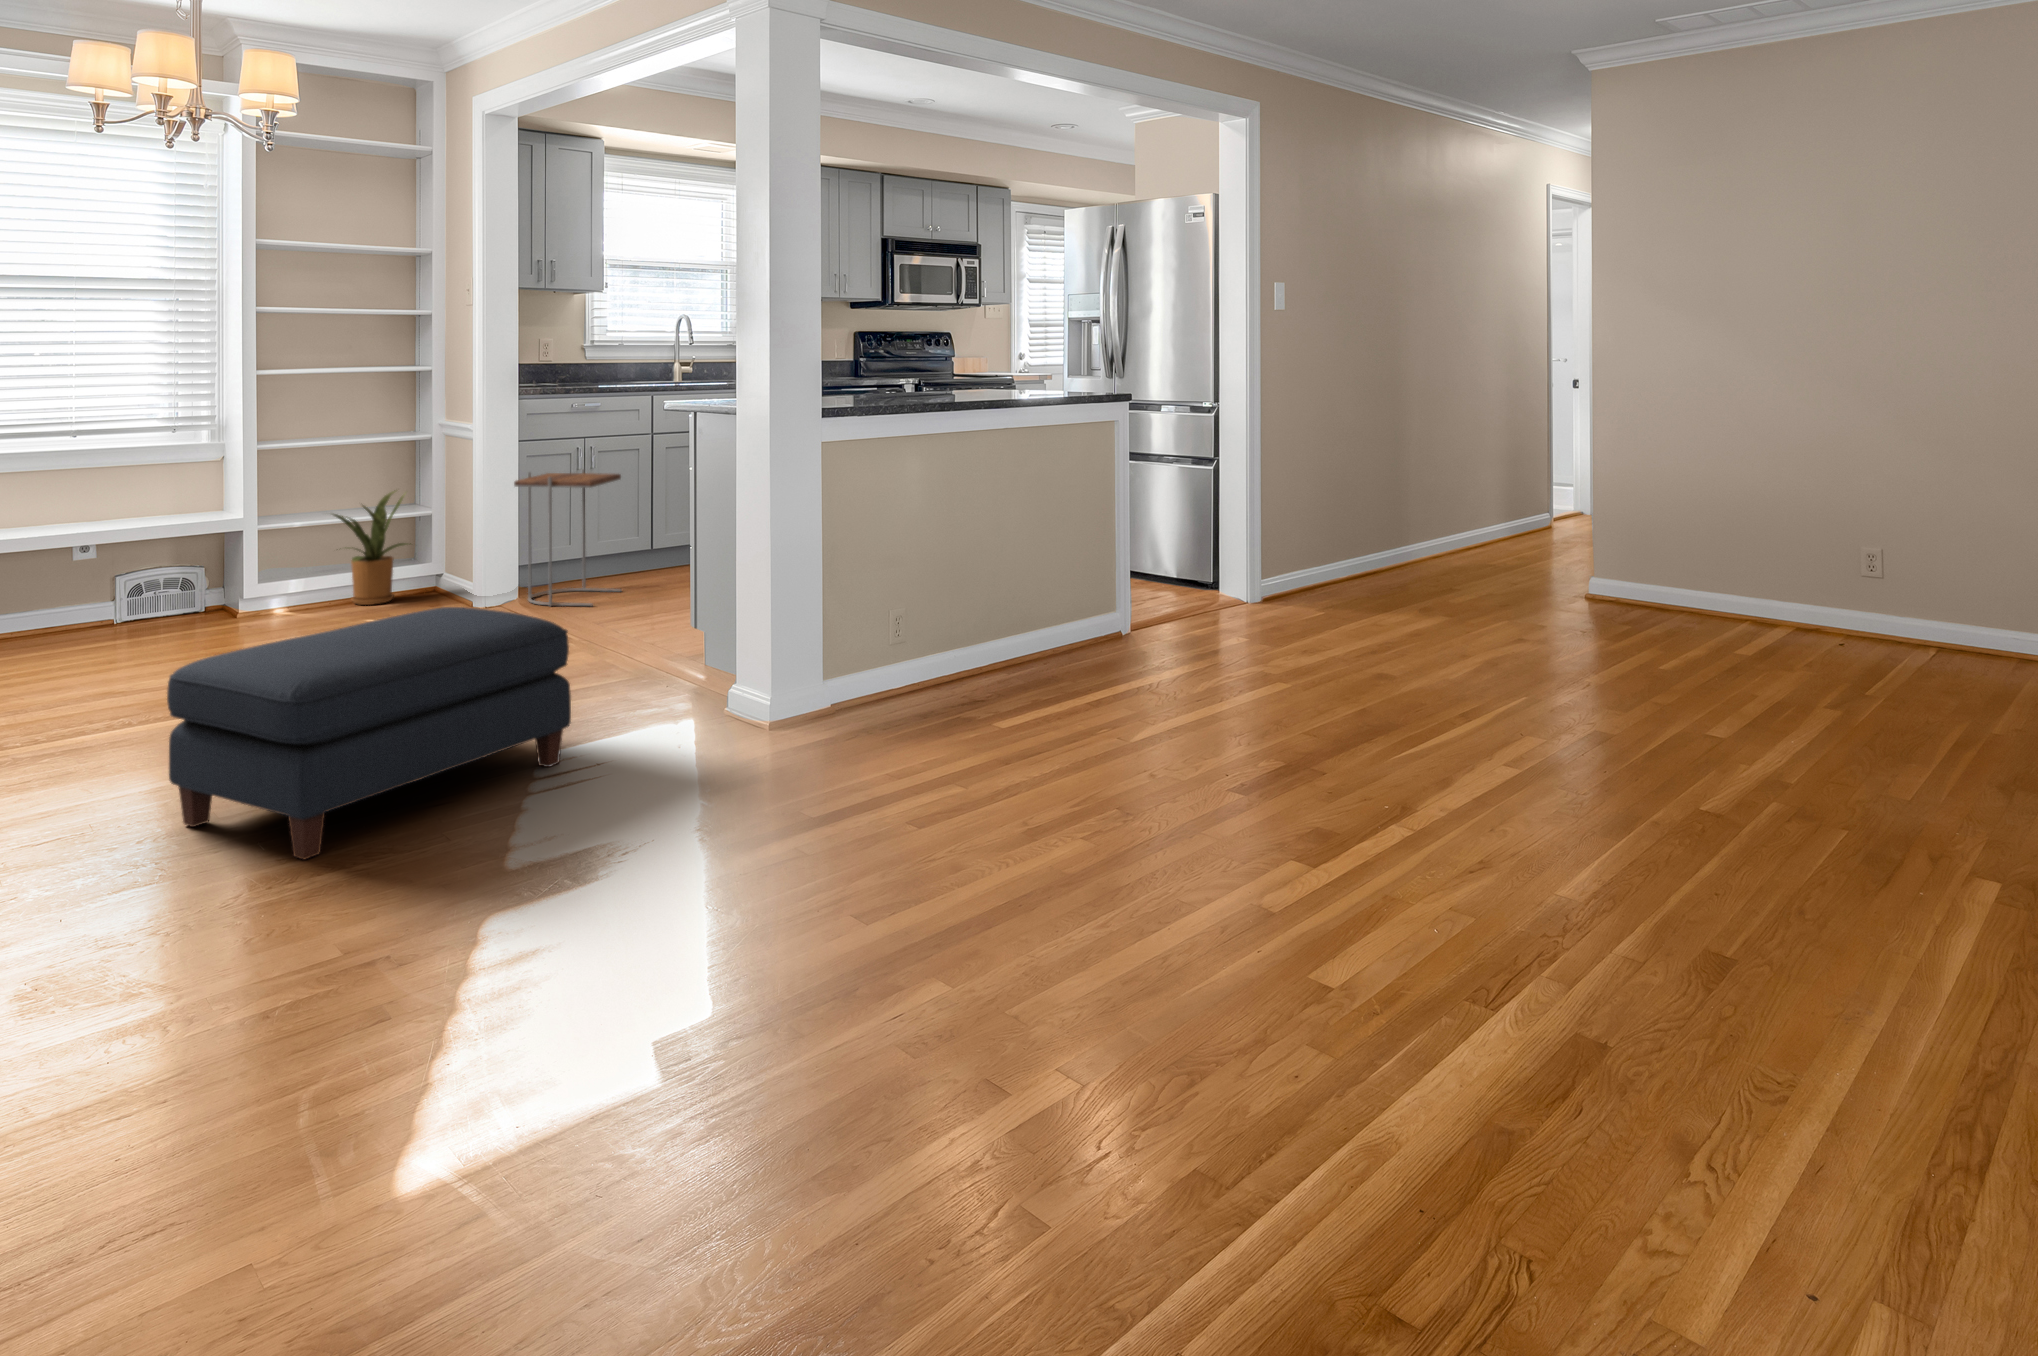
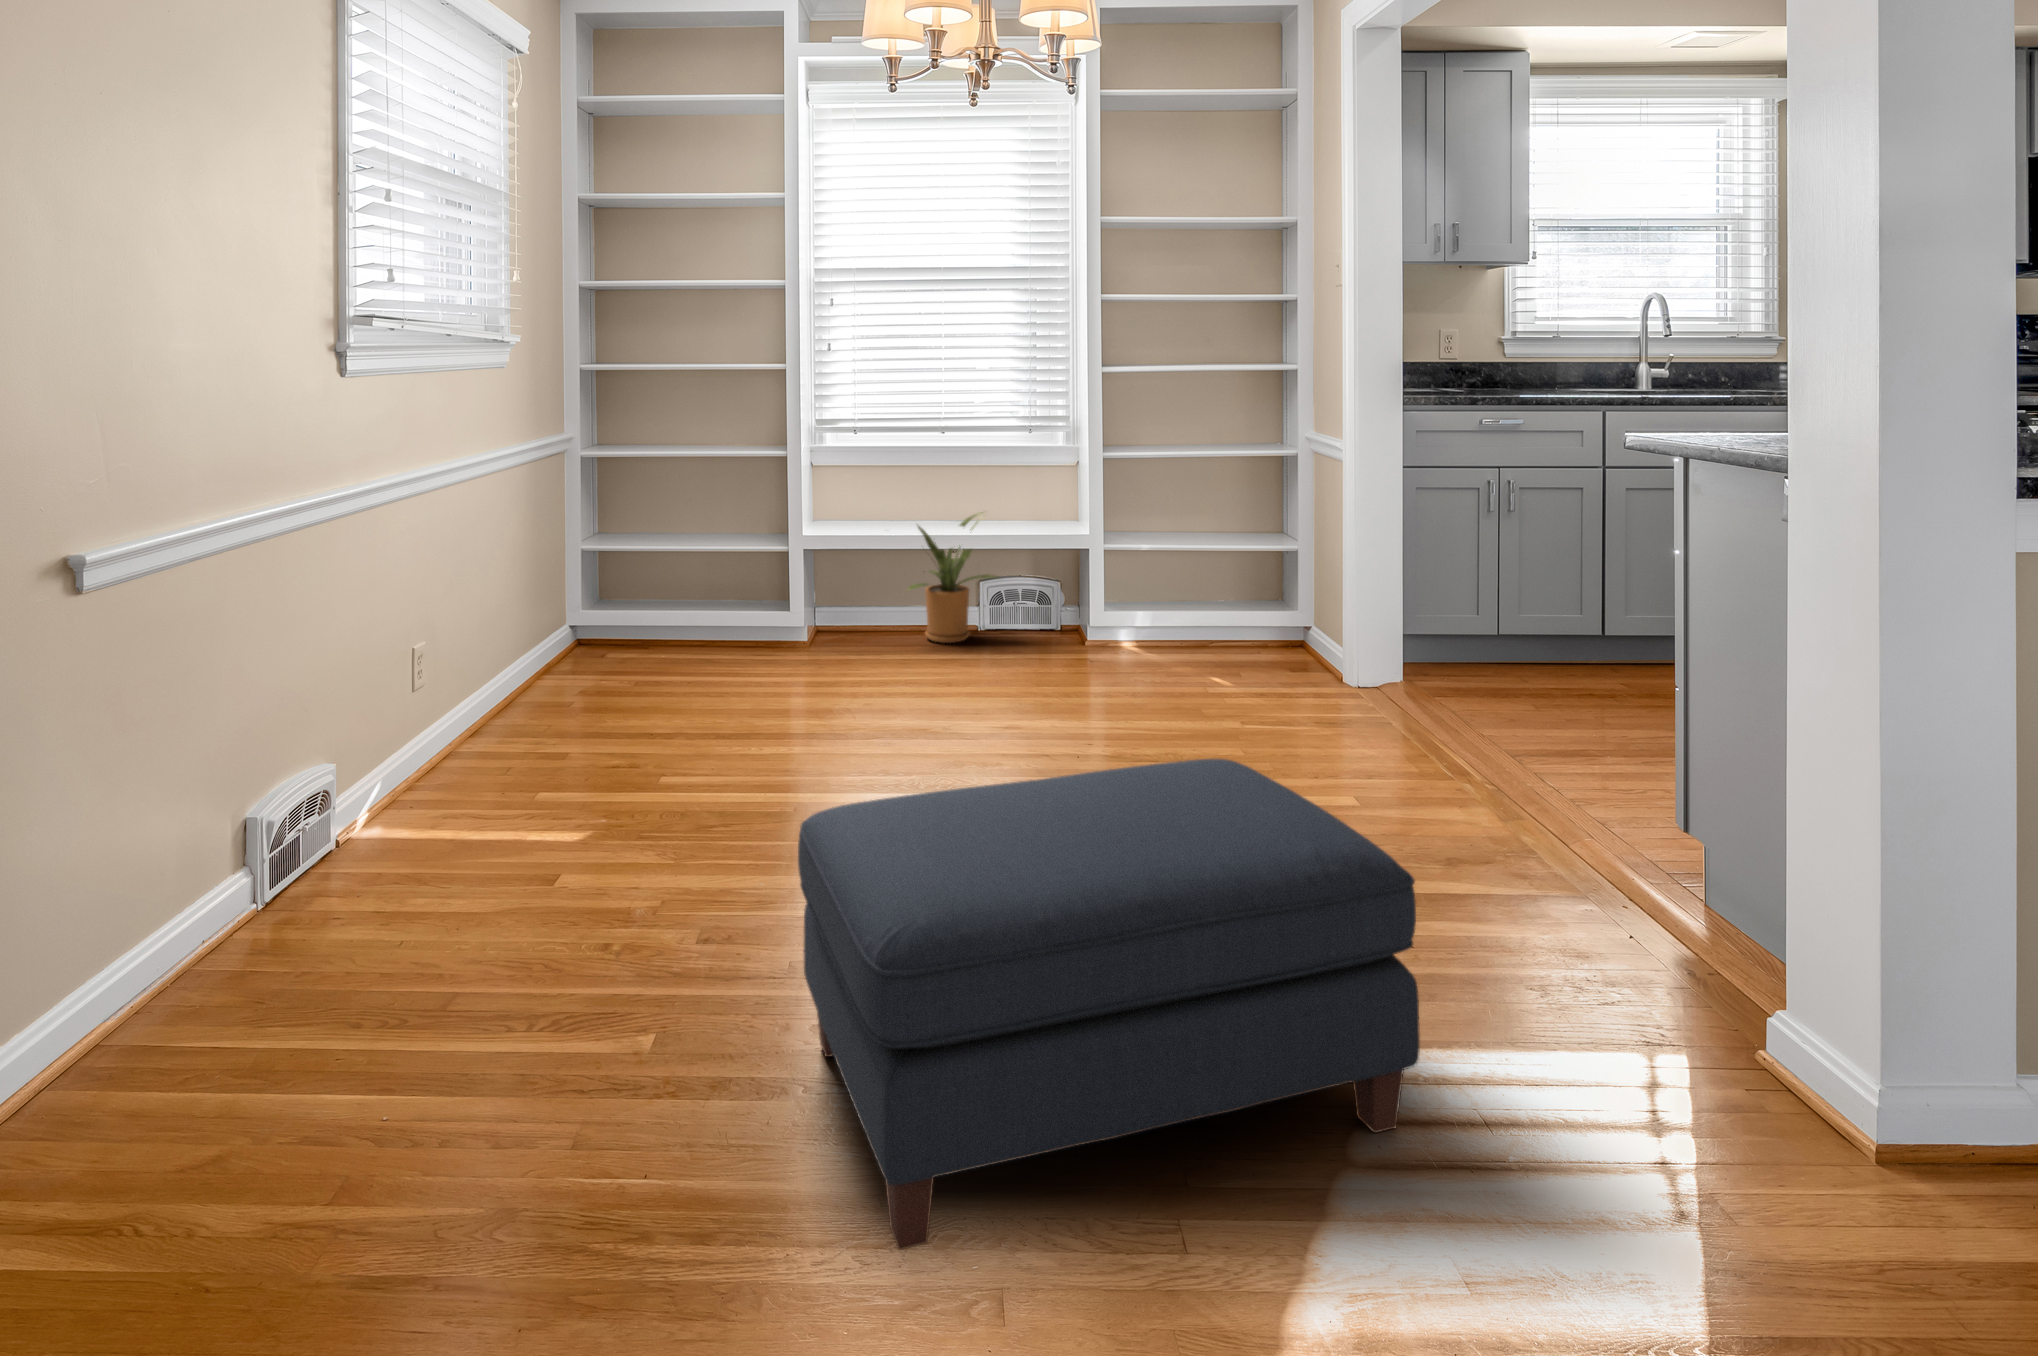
side table: present [514,469,622,606] -> none [1393,509,1553,712]
house plant: present [333,491,411,605] -> present [908,513,996,643]

